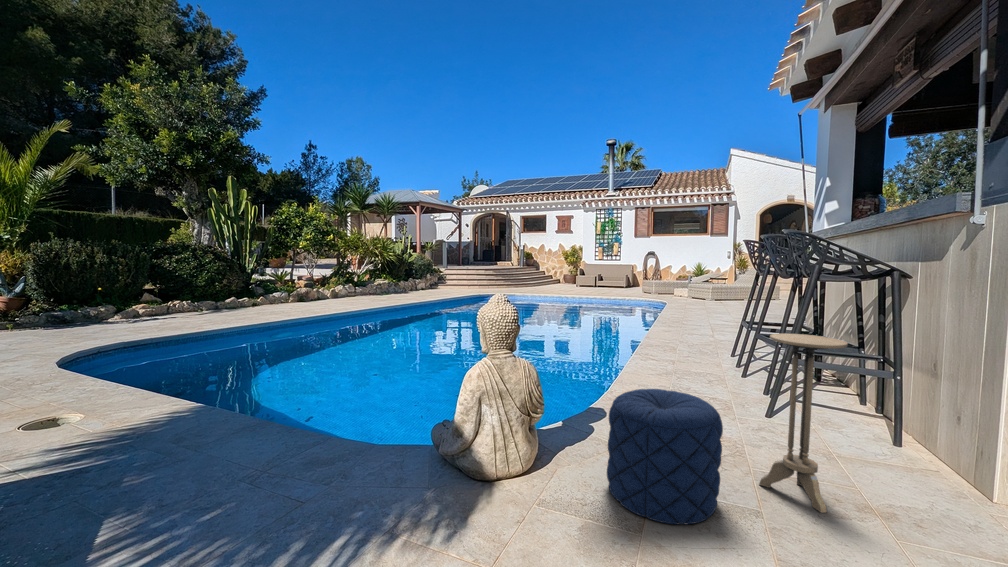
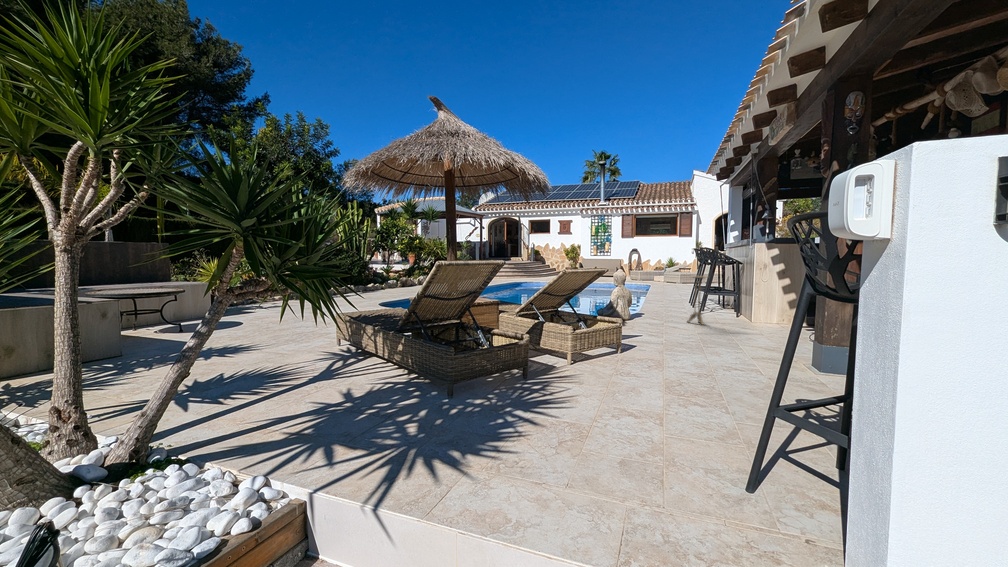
pouf: present [607,389,723,525] -> none [641,294,675,326]

